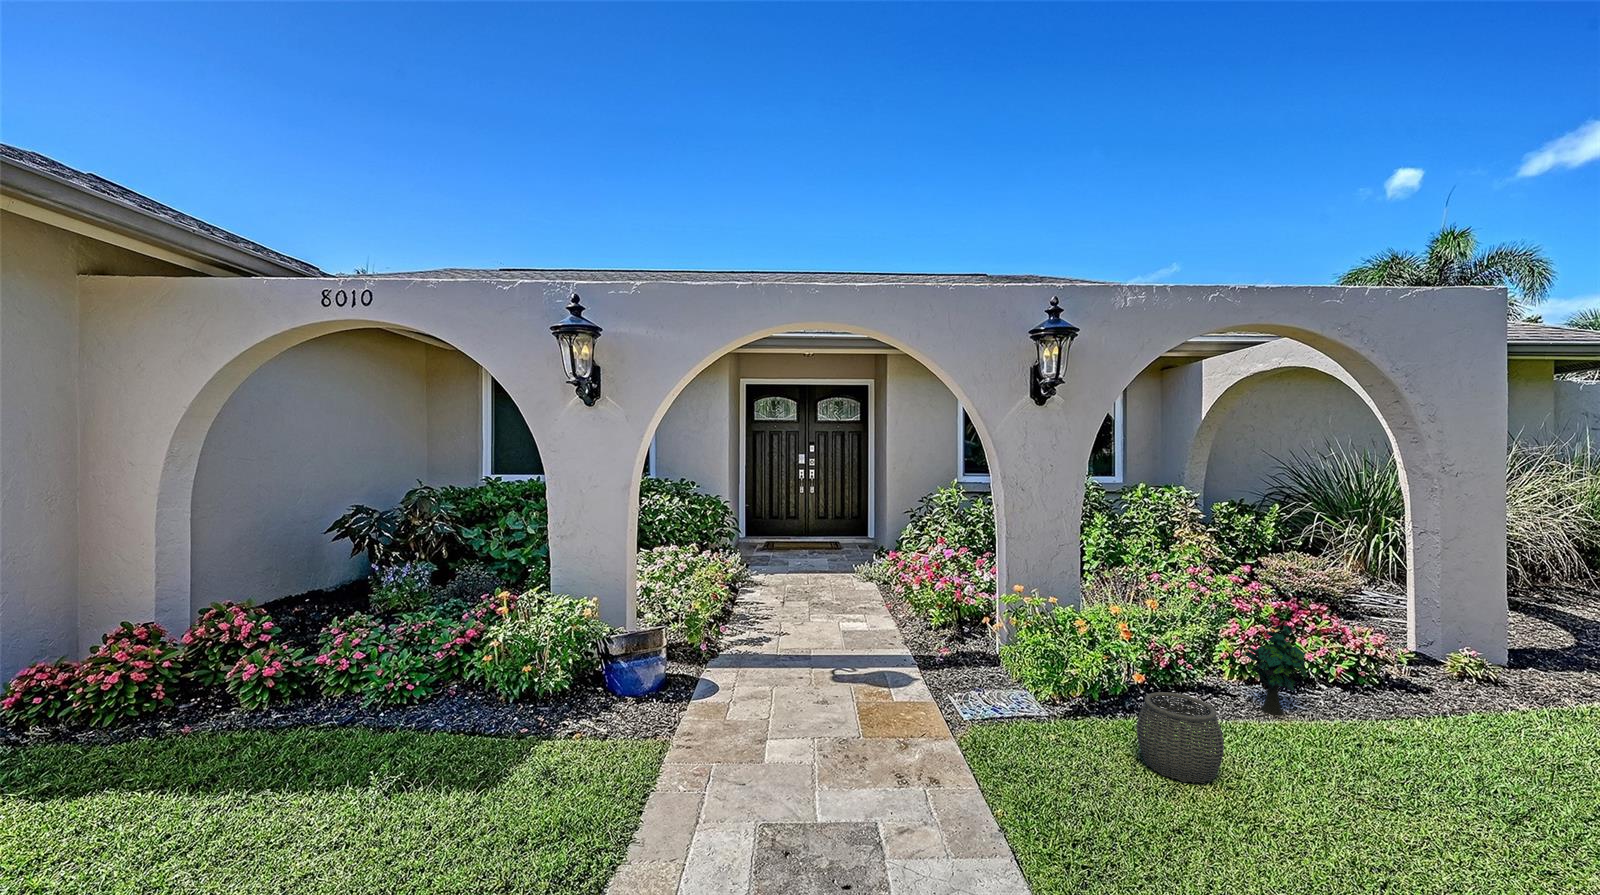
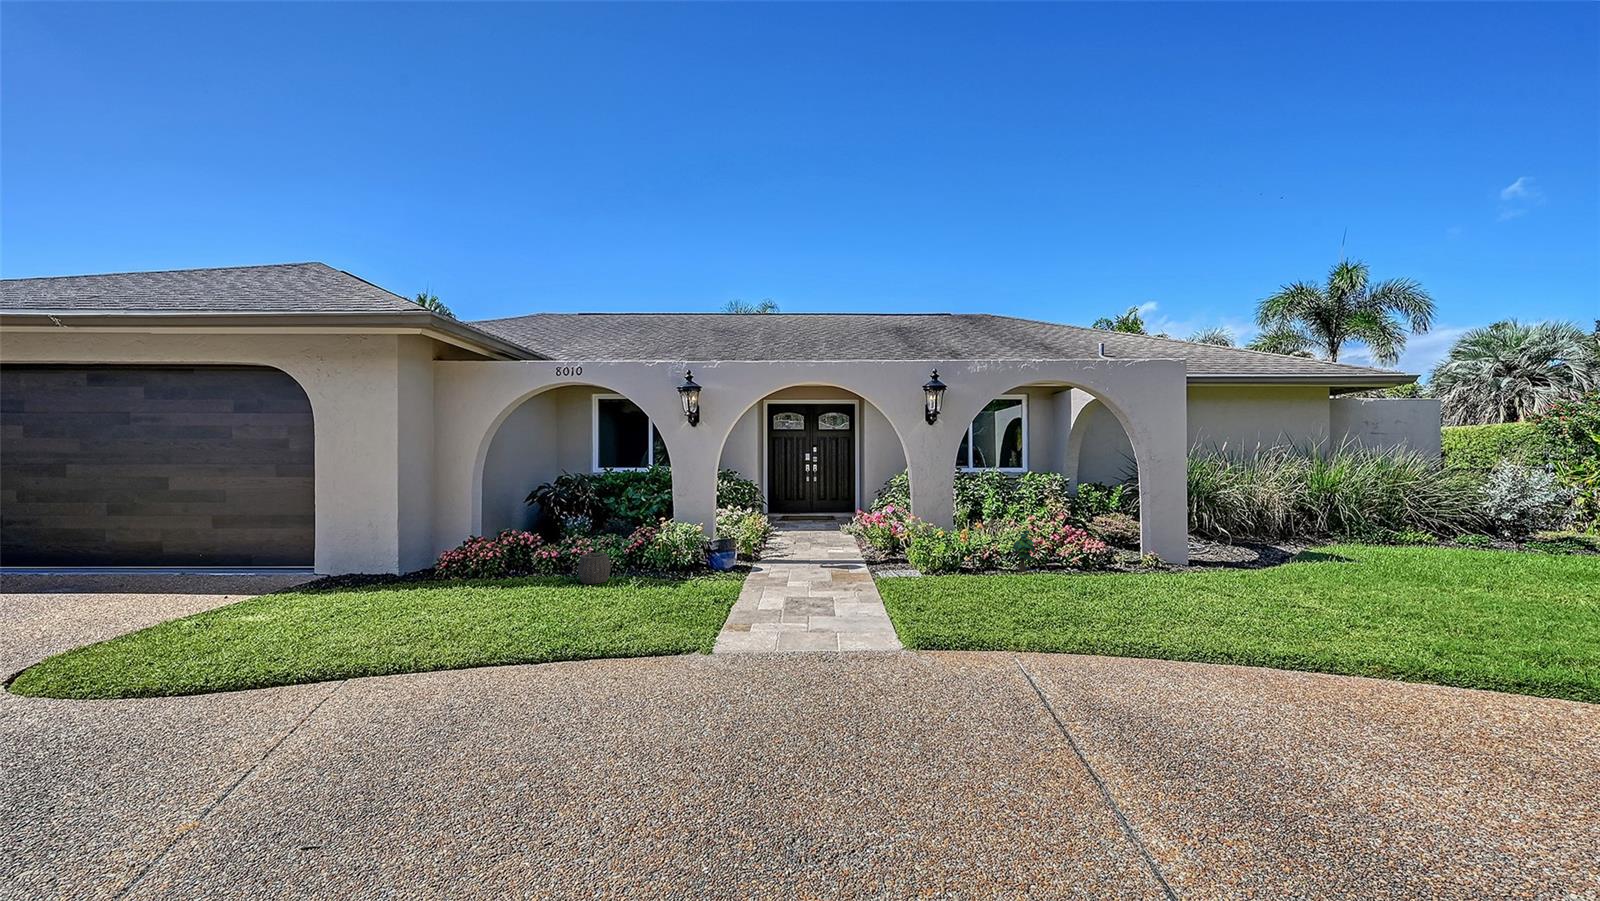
woven basket: present [1137,692,1224,783] -> present [578,553,611,584]

